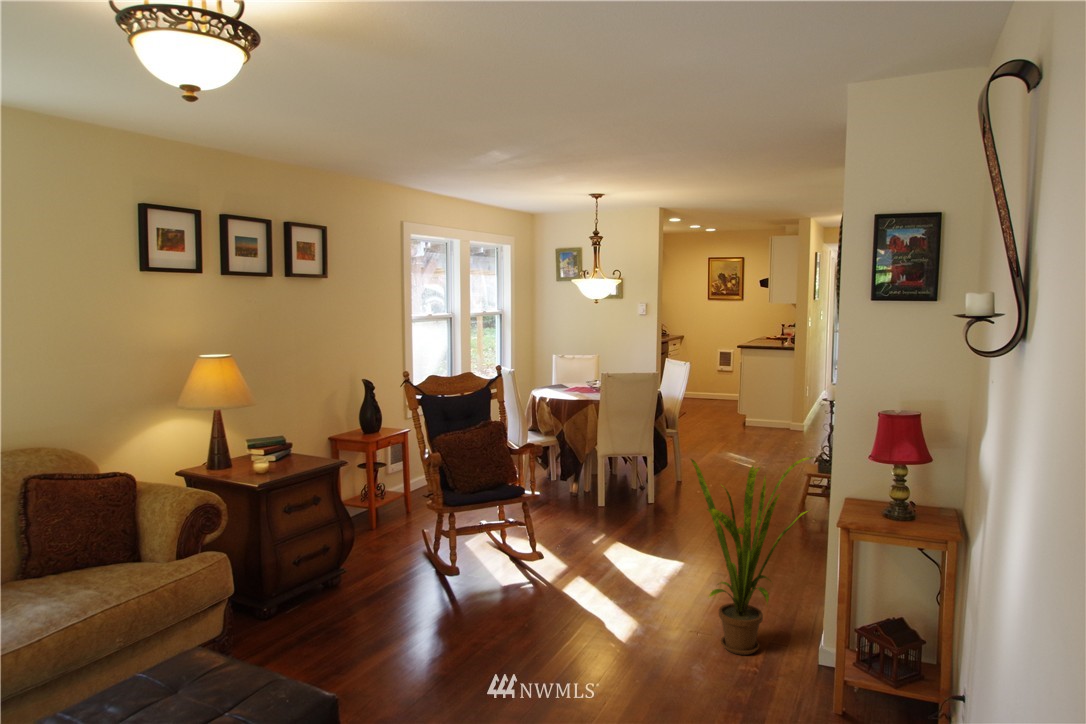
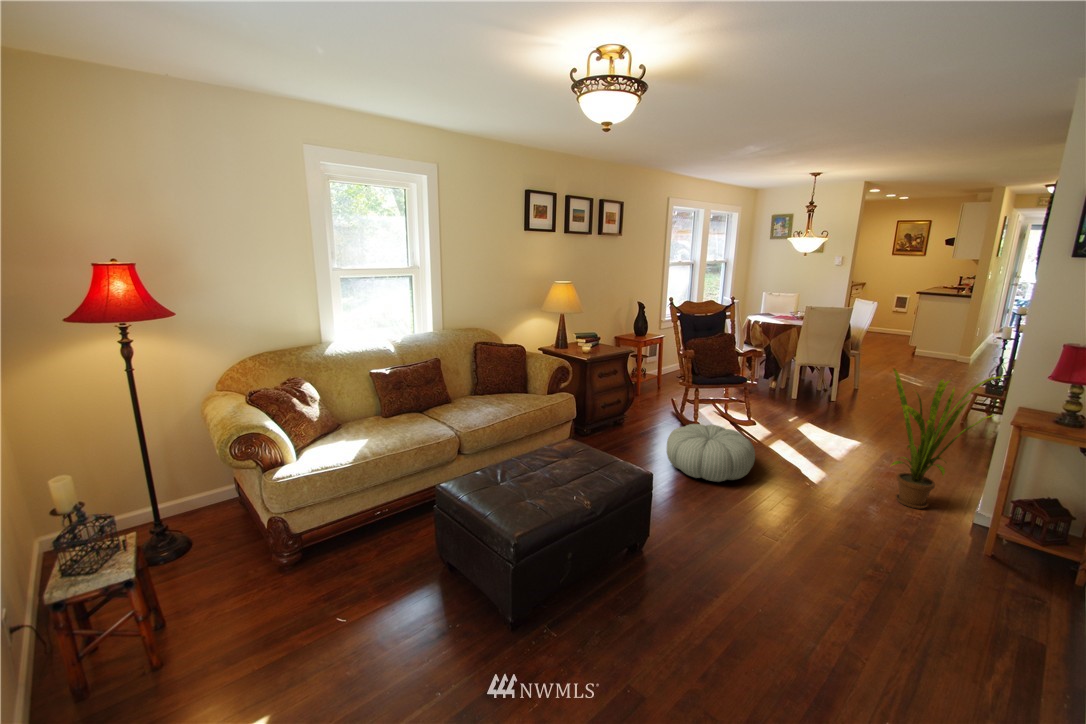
pouf: none [397,571,534,670] -> present [667,424,755,482]

